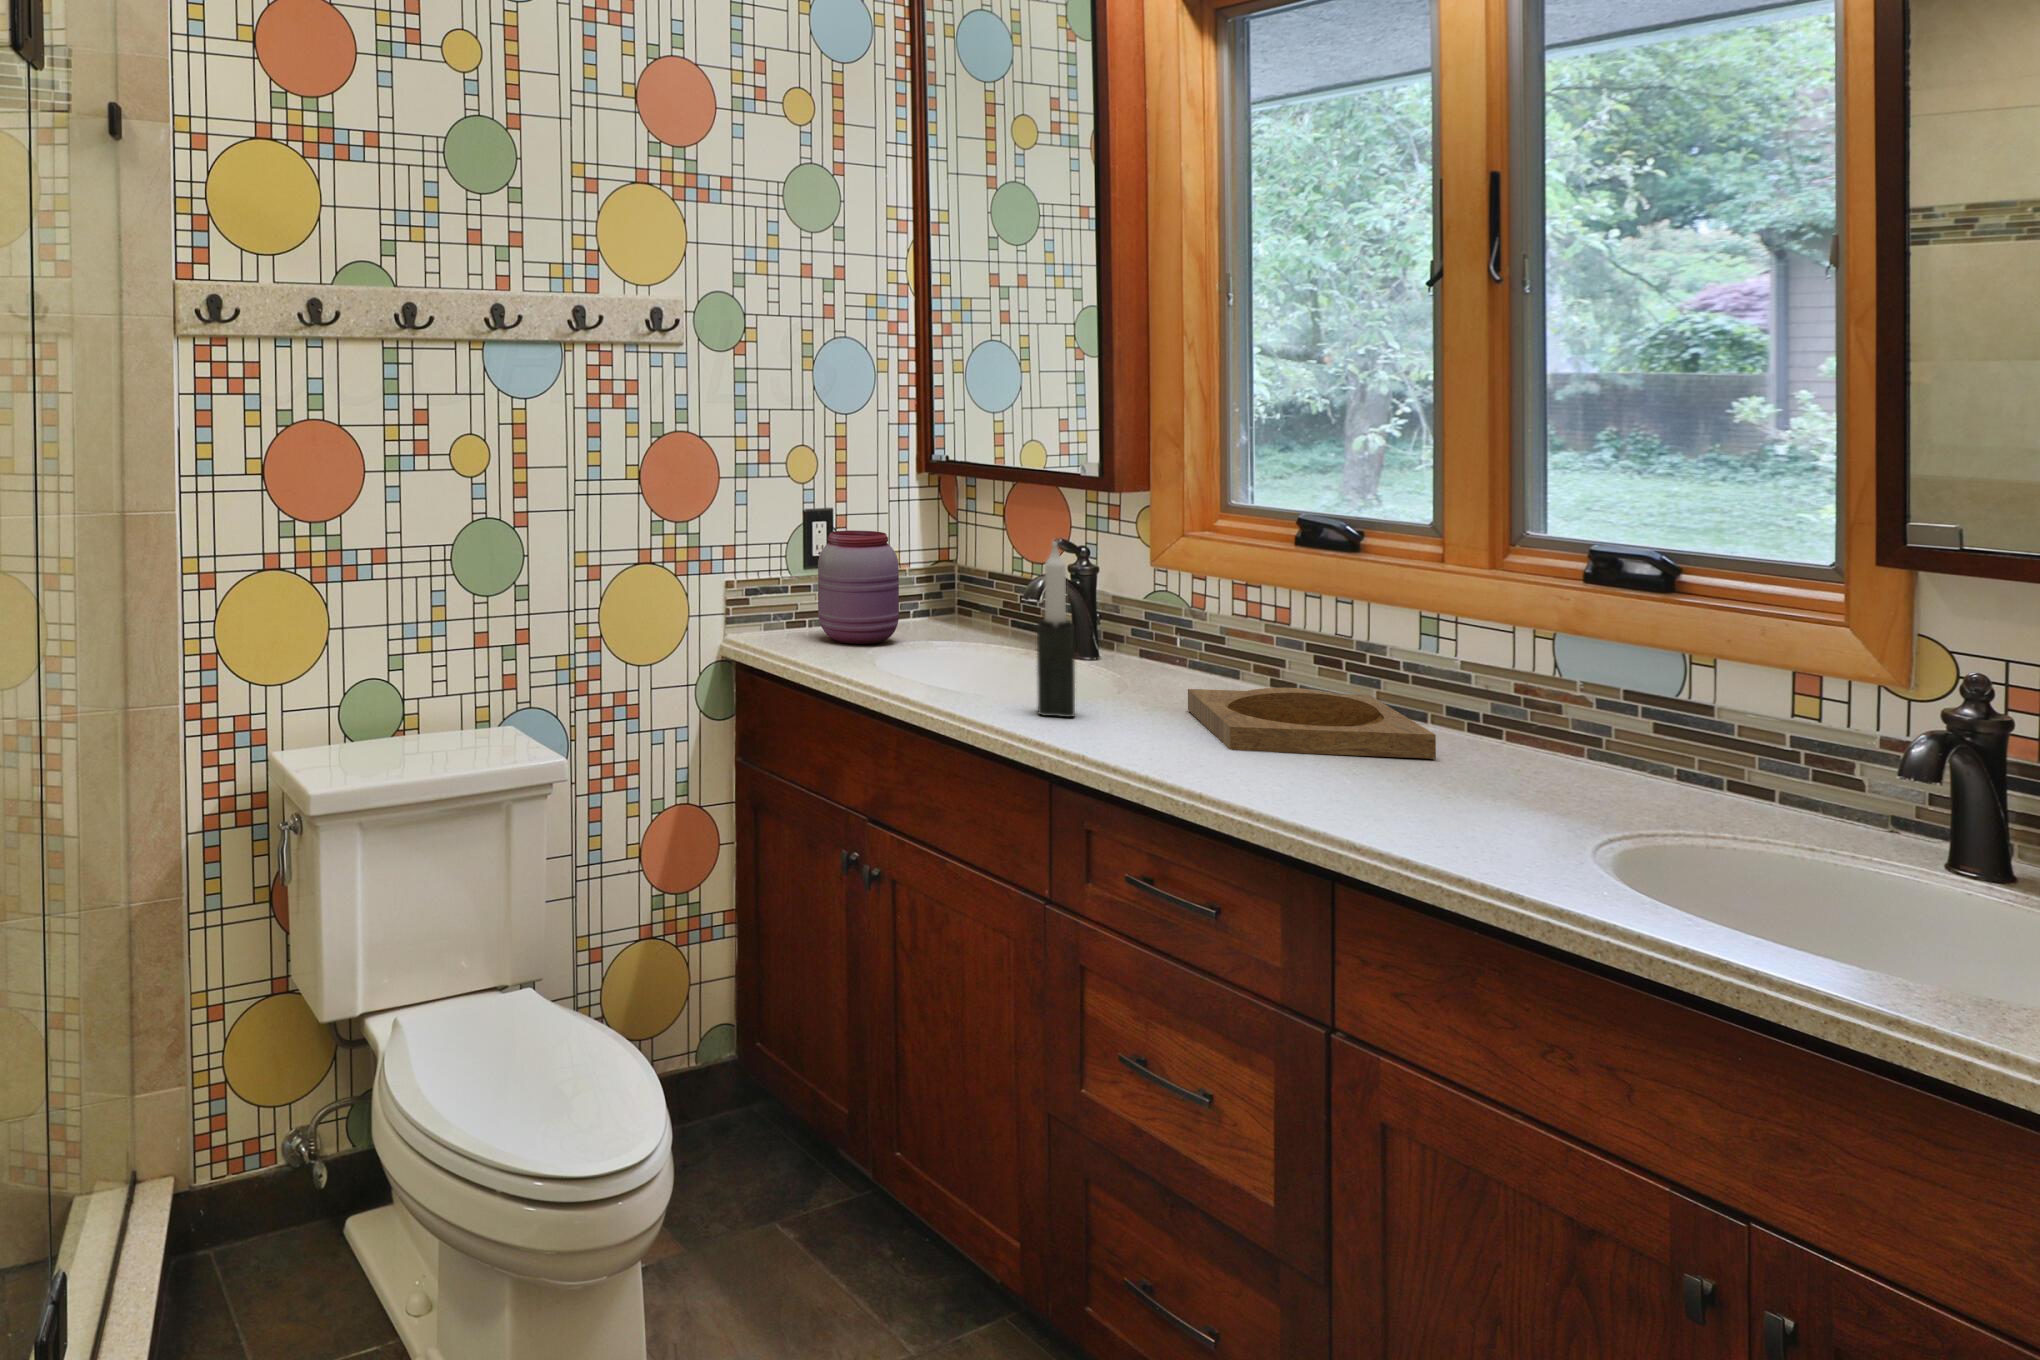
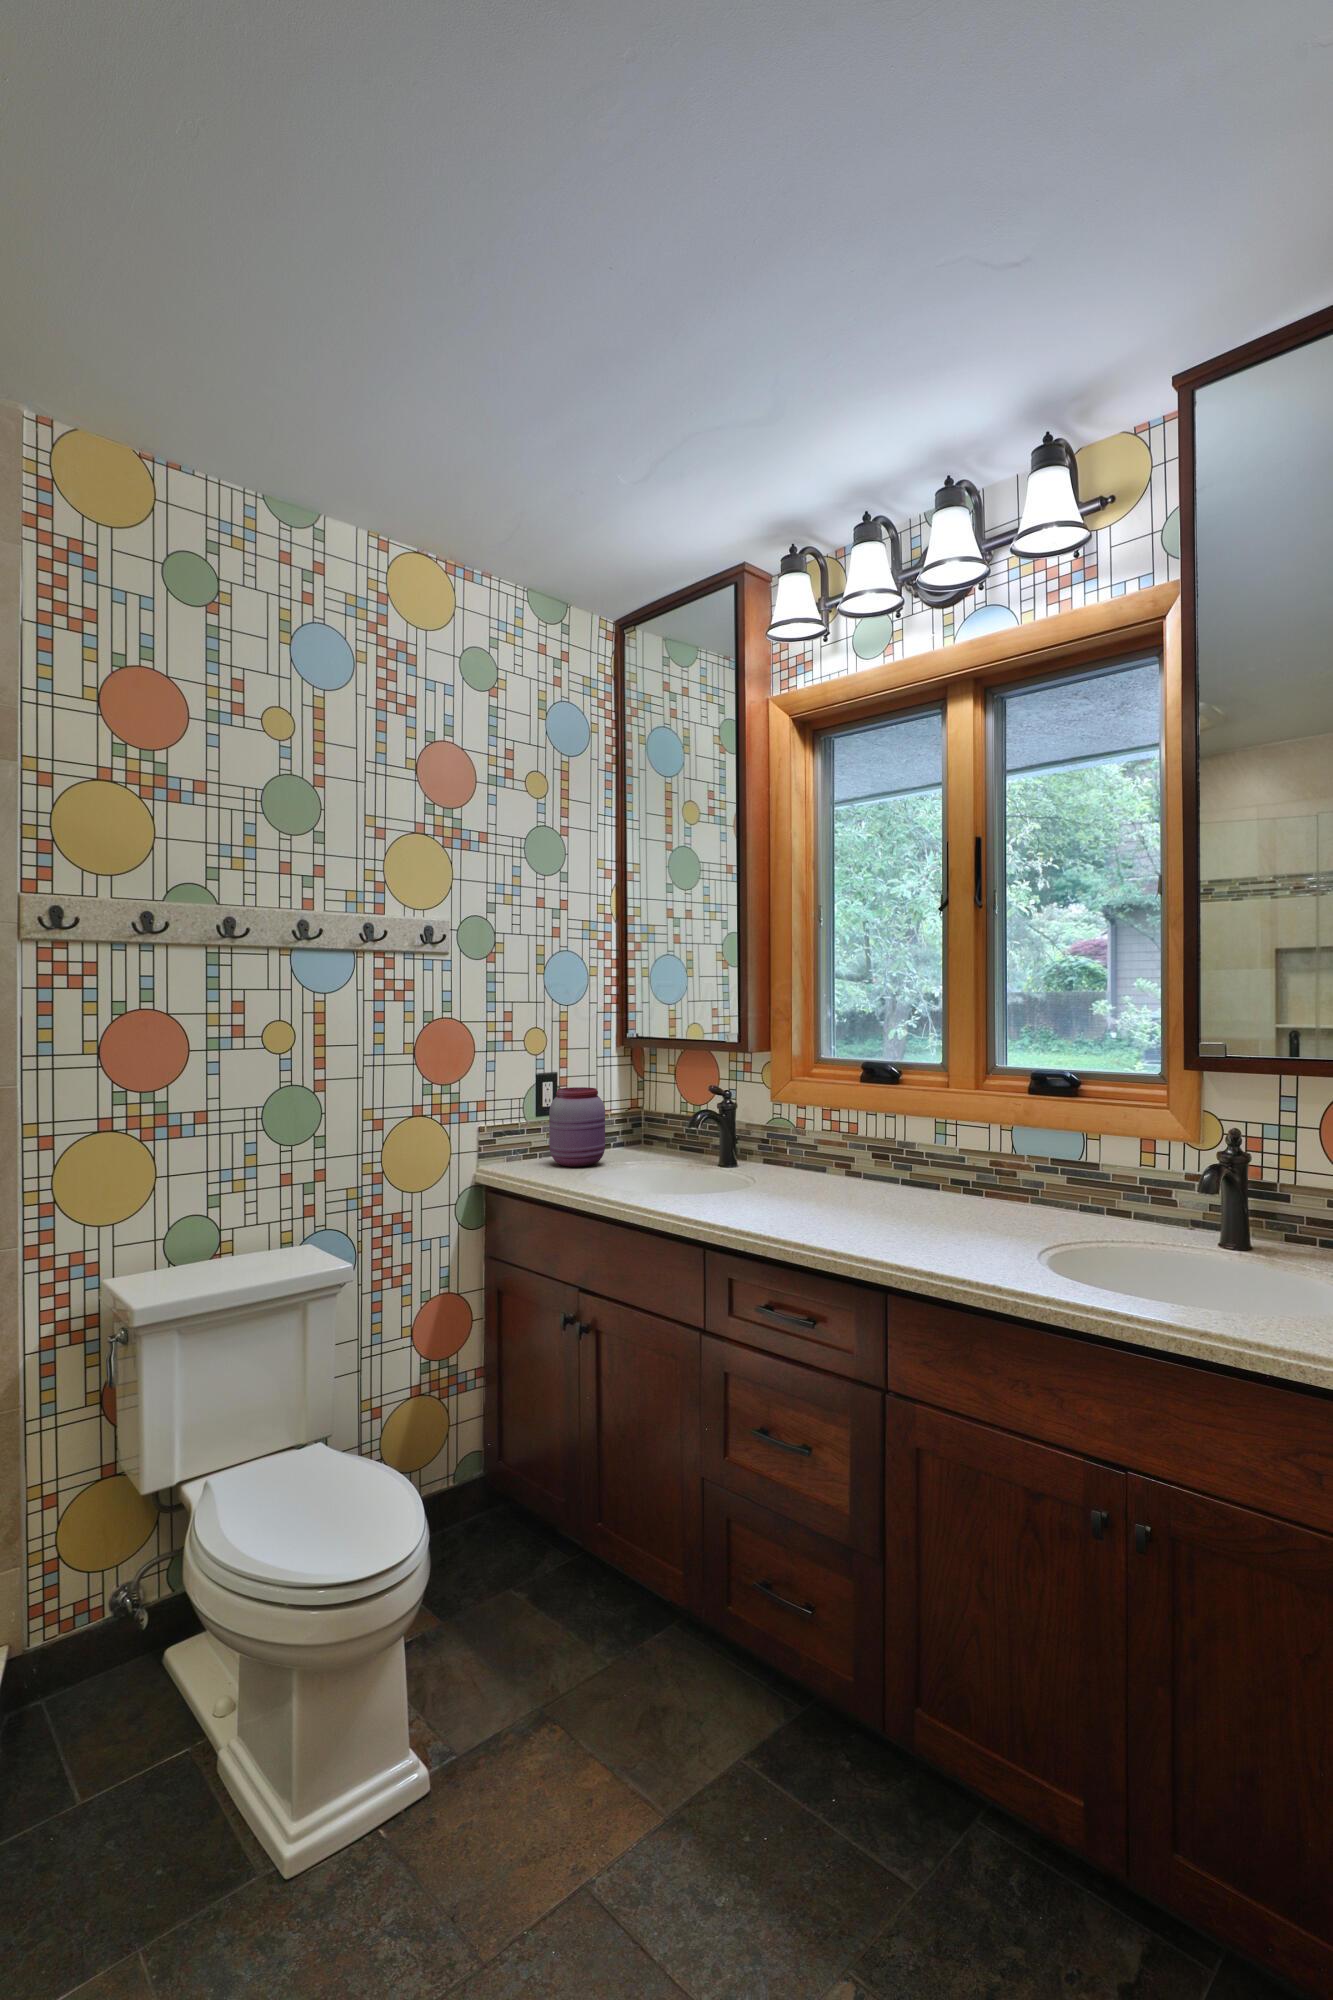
candle: present [1037,542,1075,717] -> none [700,1086,725,1208]
tray: present [1188,688,1436,759] -> none [796,1181,950,1224]

